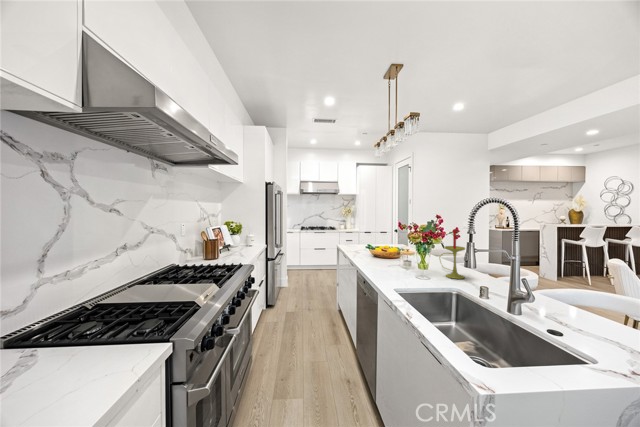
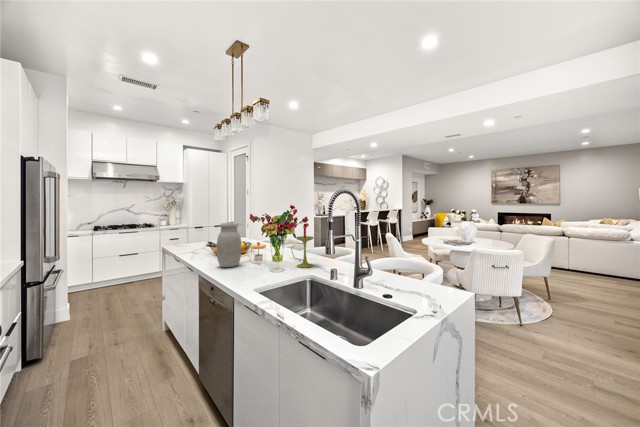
jar: none [371,229,392,267] -> present [217,222,241,267]

